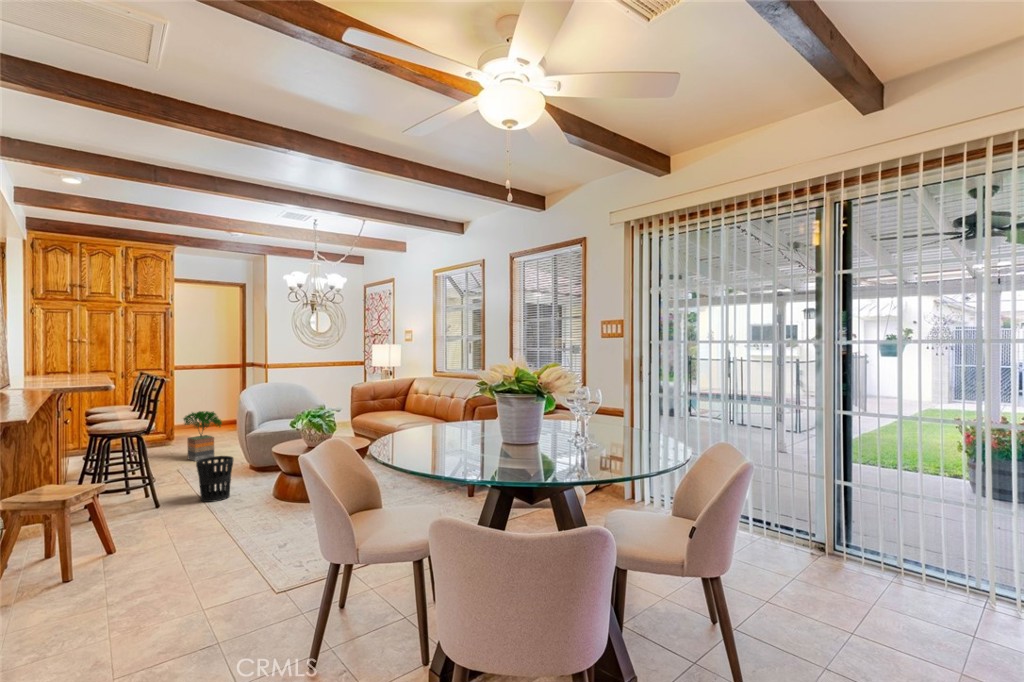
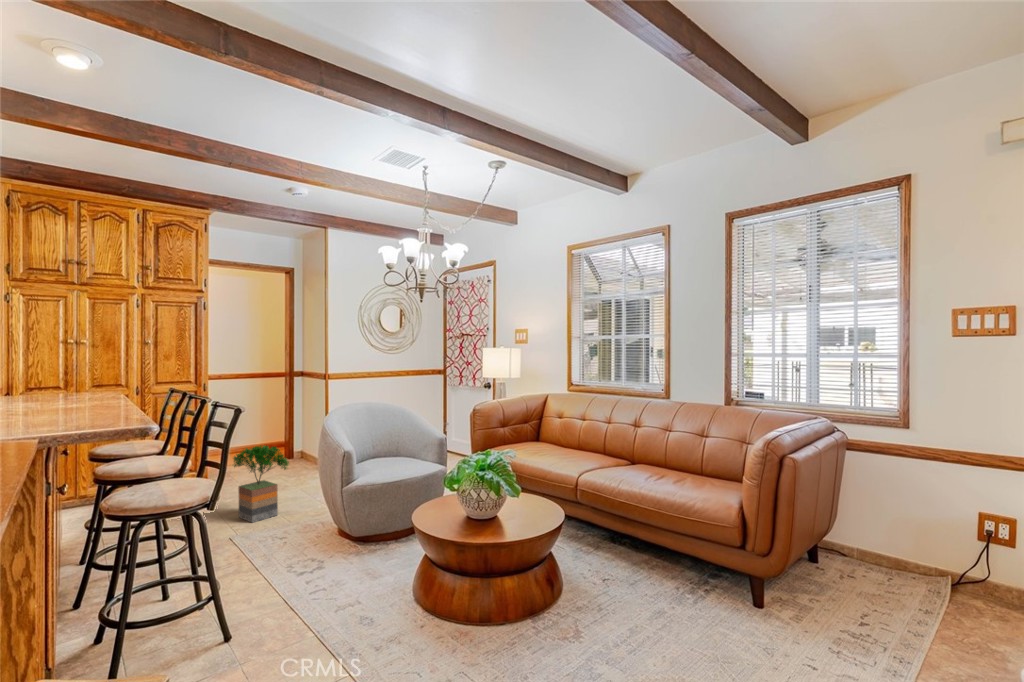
wastebasket: present [196,456,234,502] -> none [290,538,350,628]

